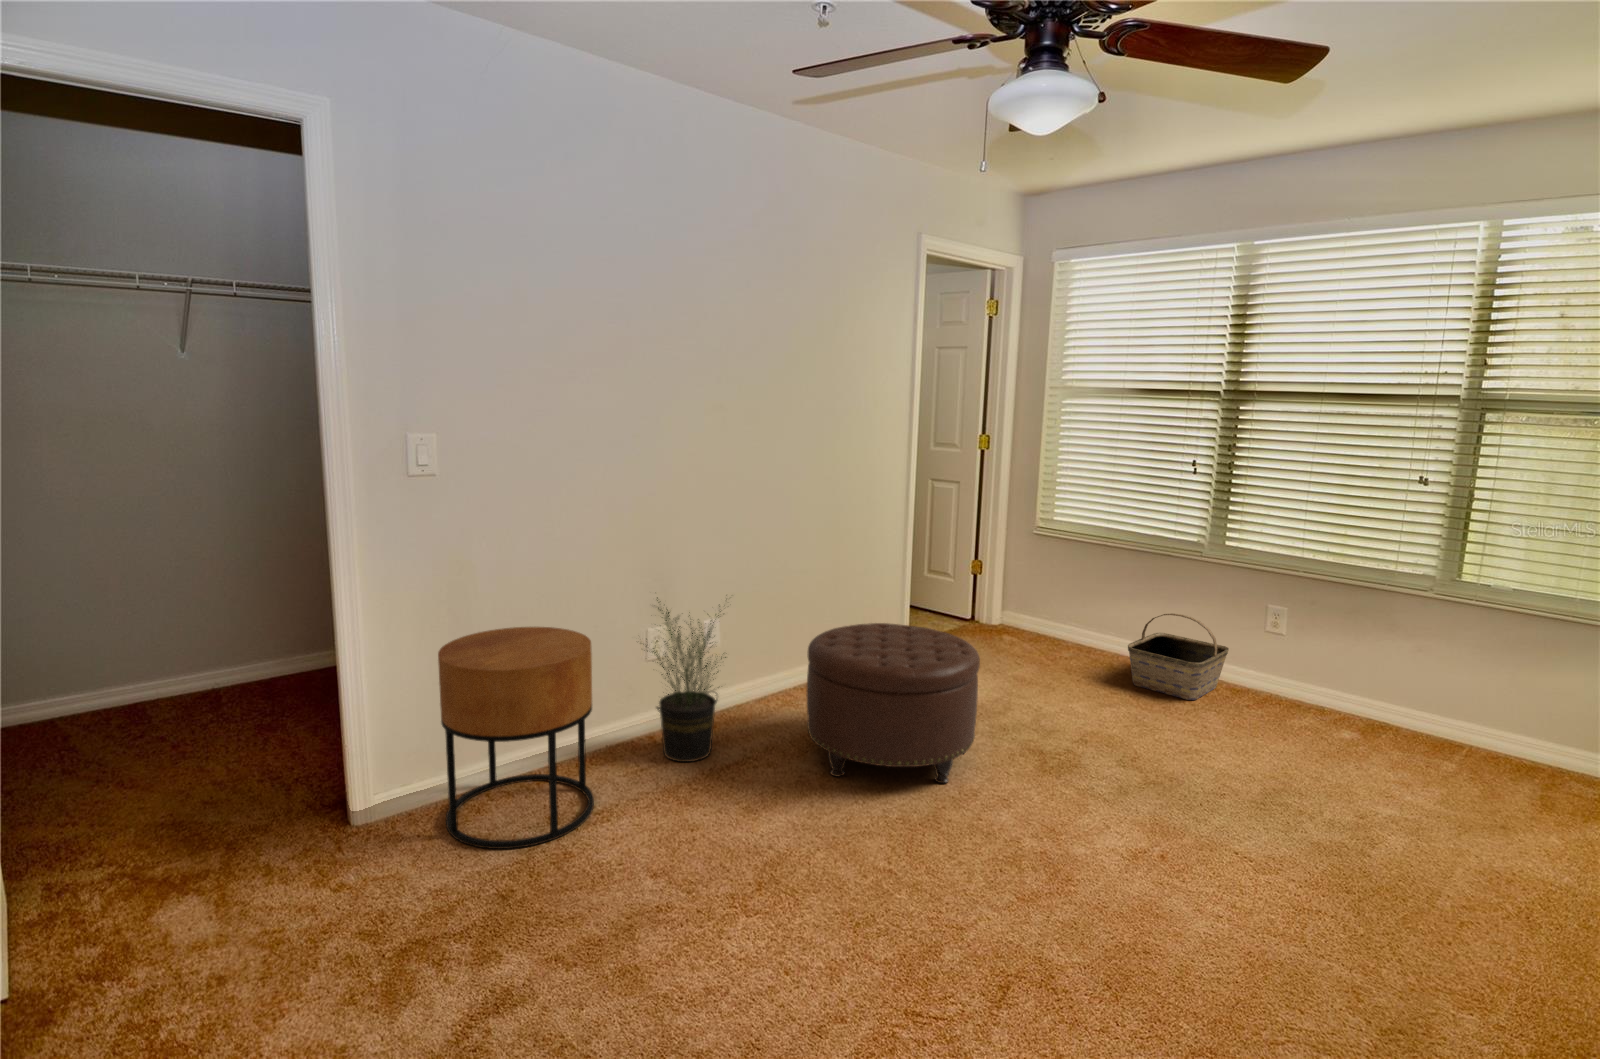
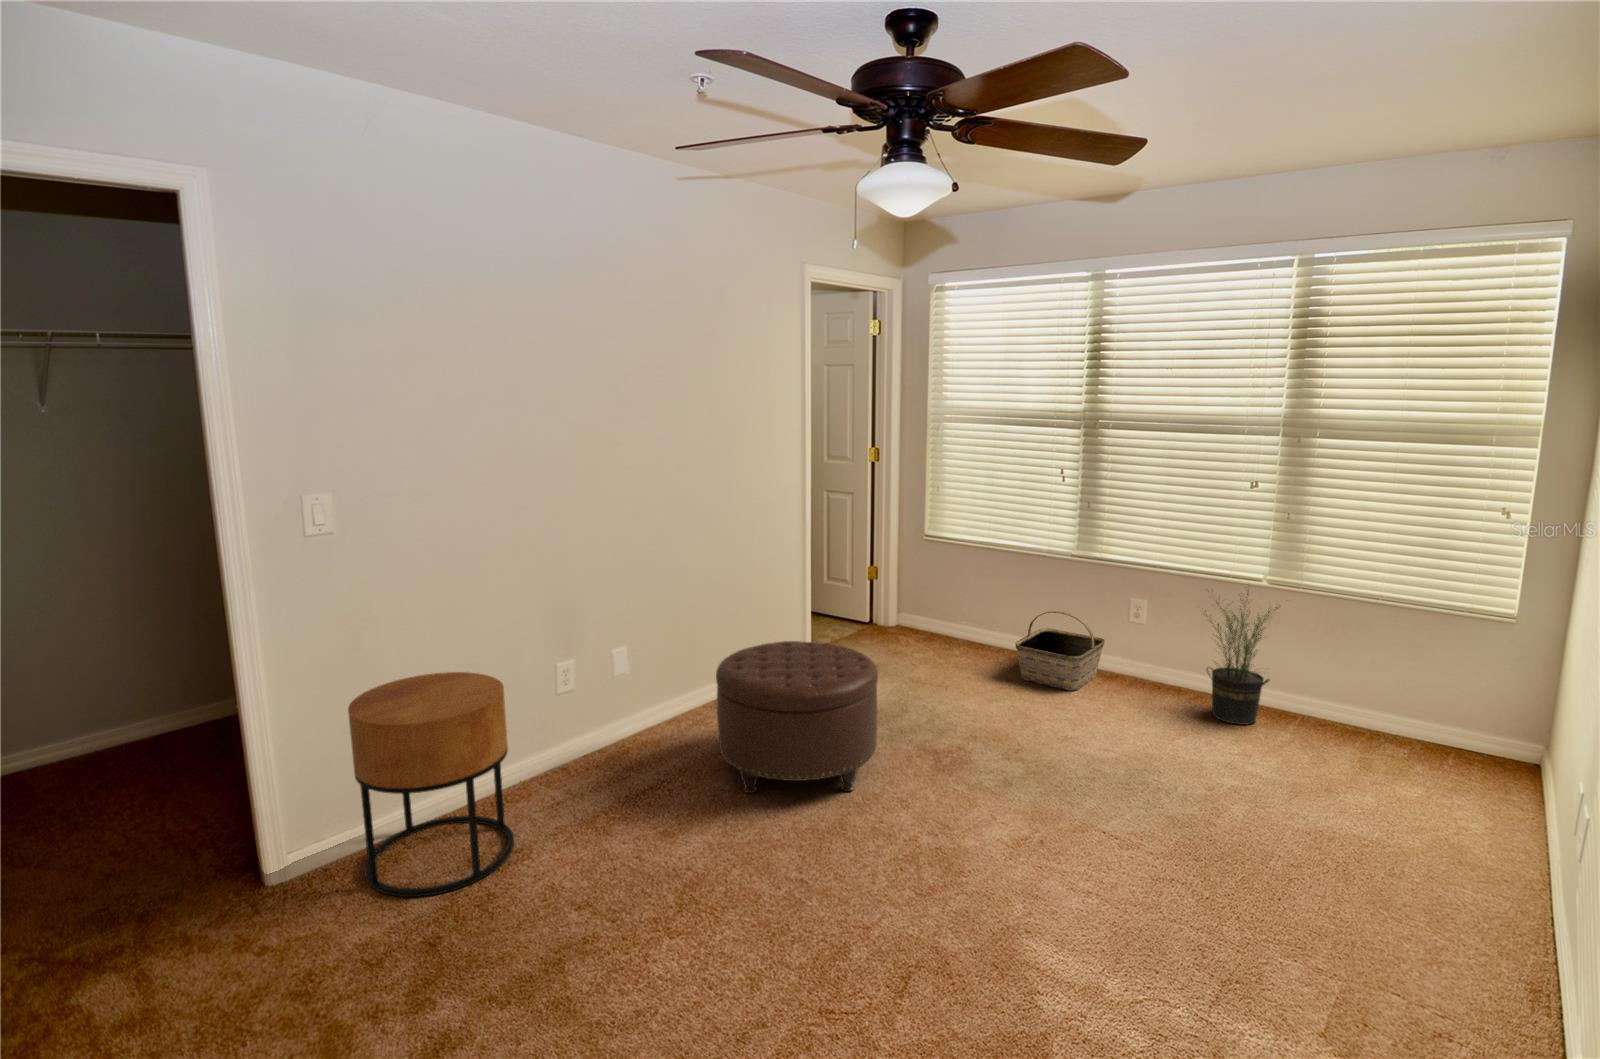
potted plant: present [646,597,726,762] -> present [1206,585,1280,725]

